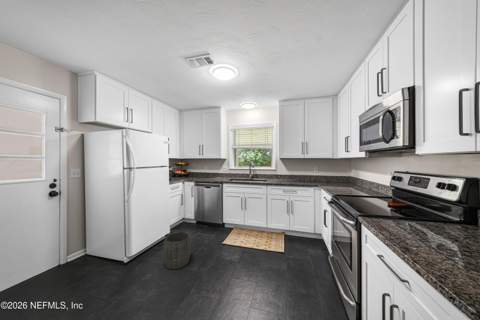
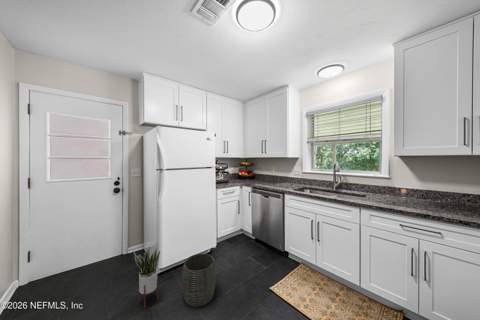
potted plant: none [123,234,144,285] -> present [133,247,160,308]

